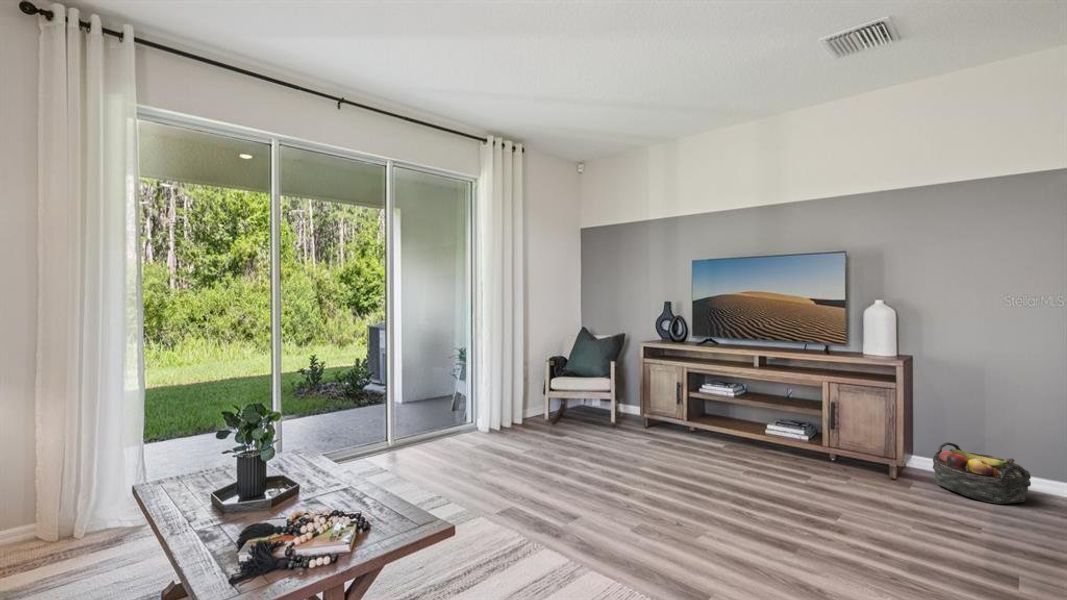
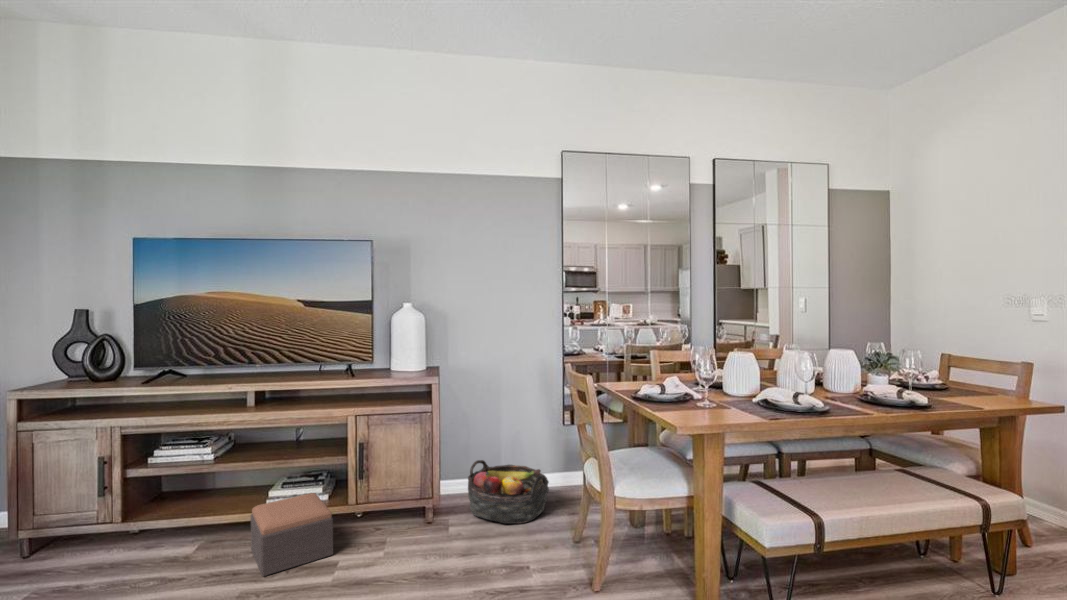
footstool: none [756,428,809,472] -> present [251,493,333,576]

